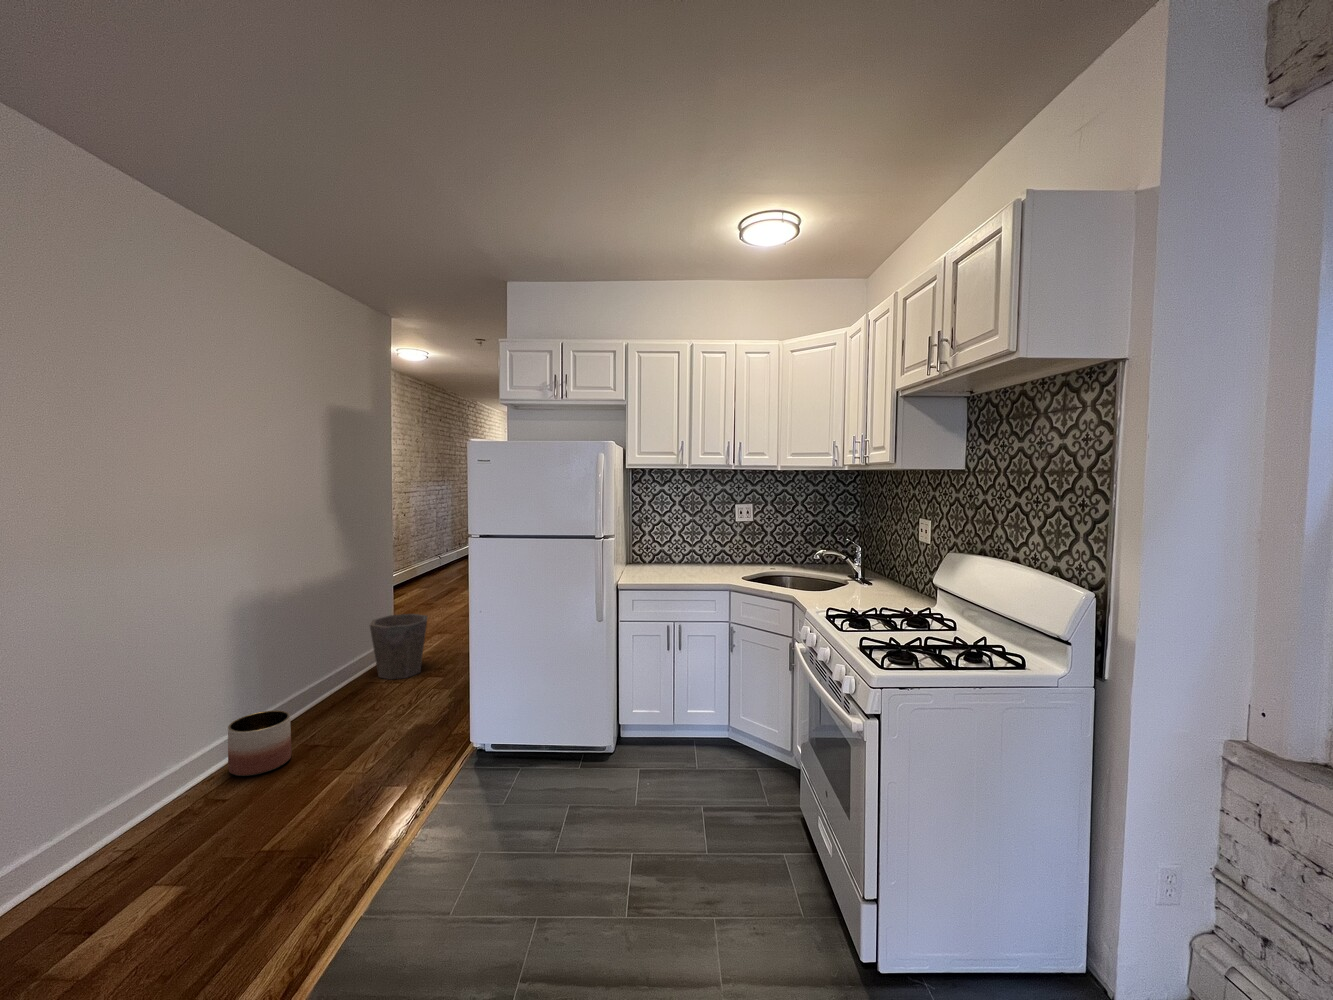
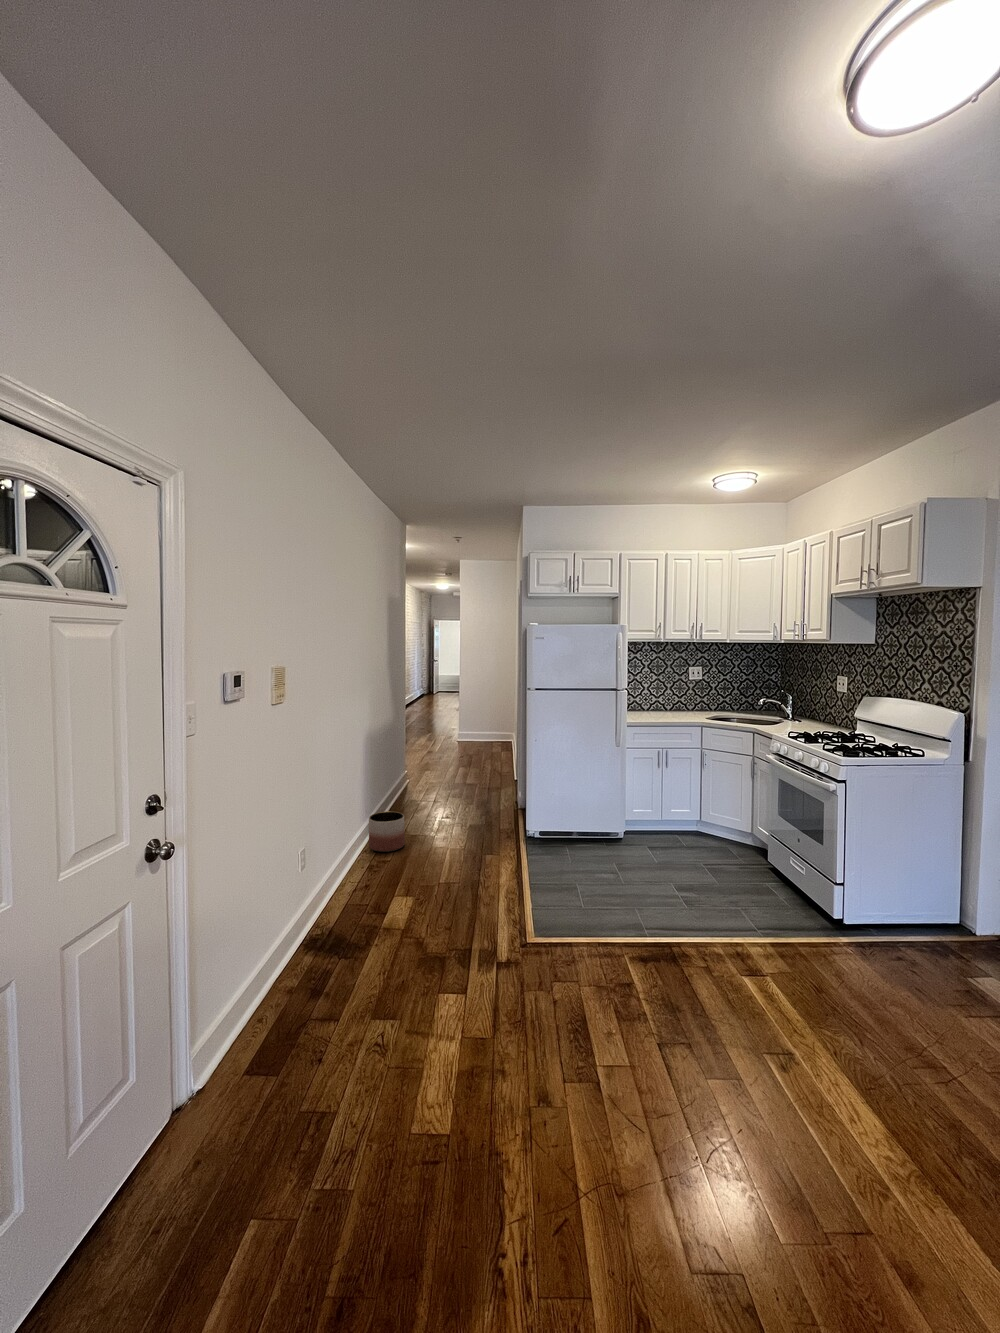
waste bin: present [370,614,427,679] -> none [401,753,443,801]

